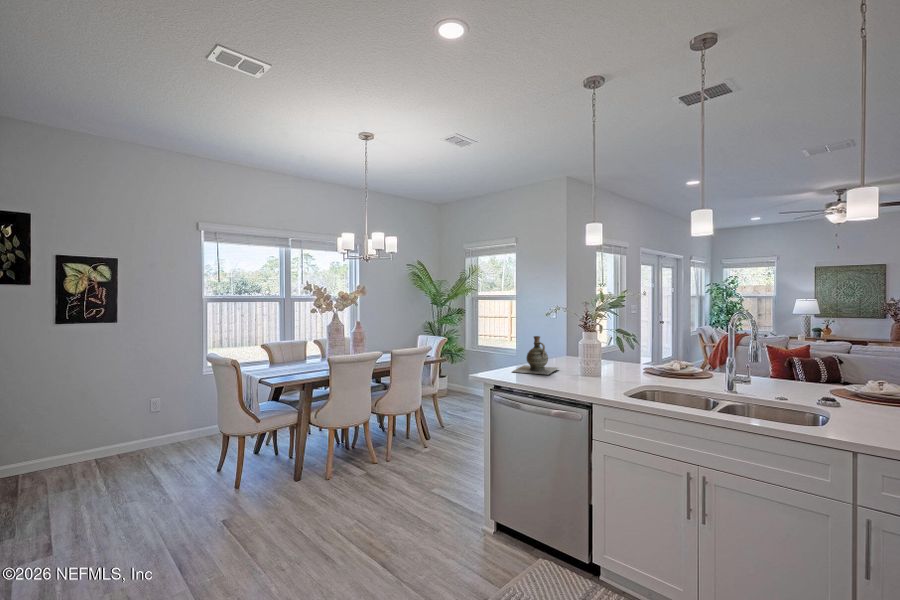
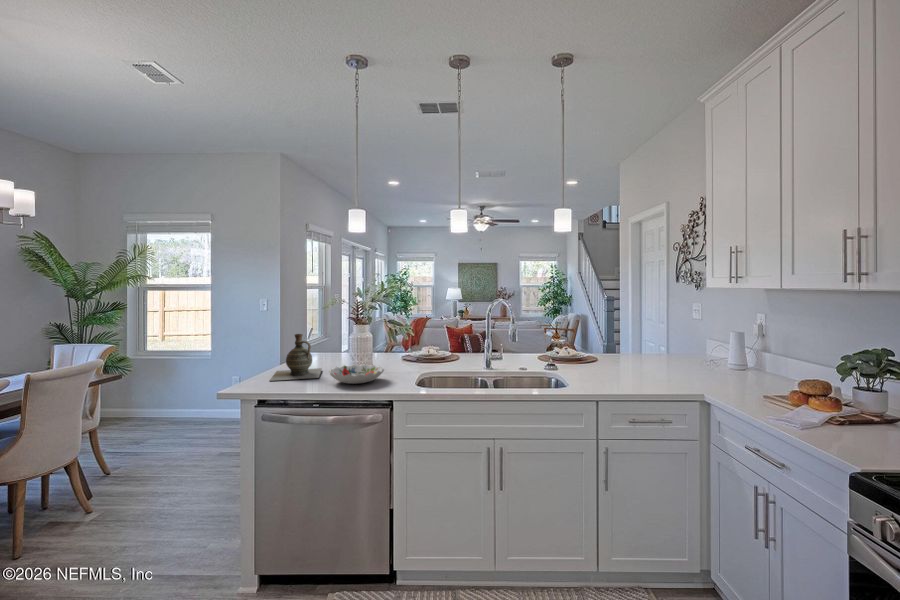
decorative bowl: none [550,366,601,383] -> present [329,364,384,384]

